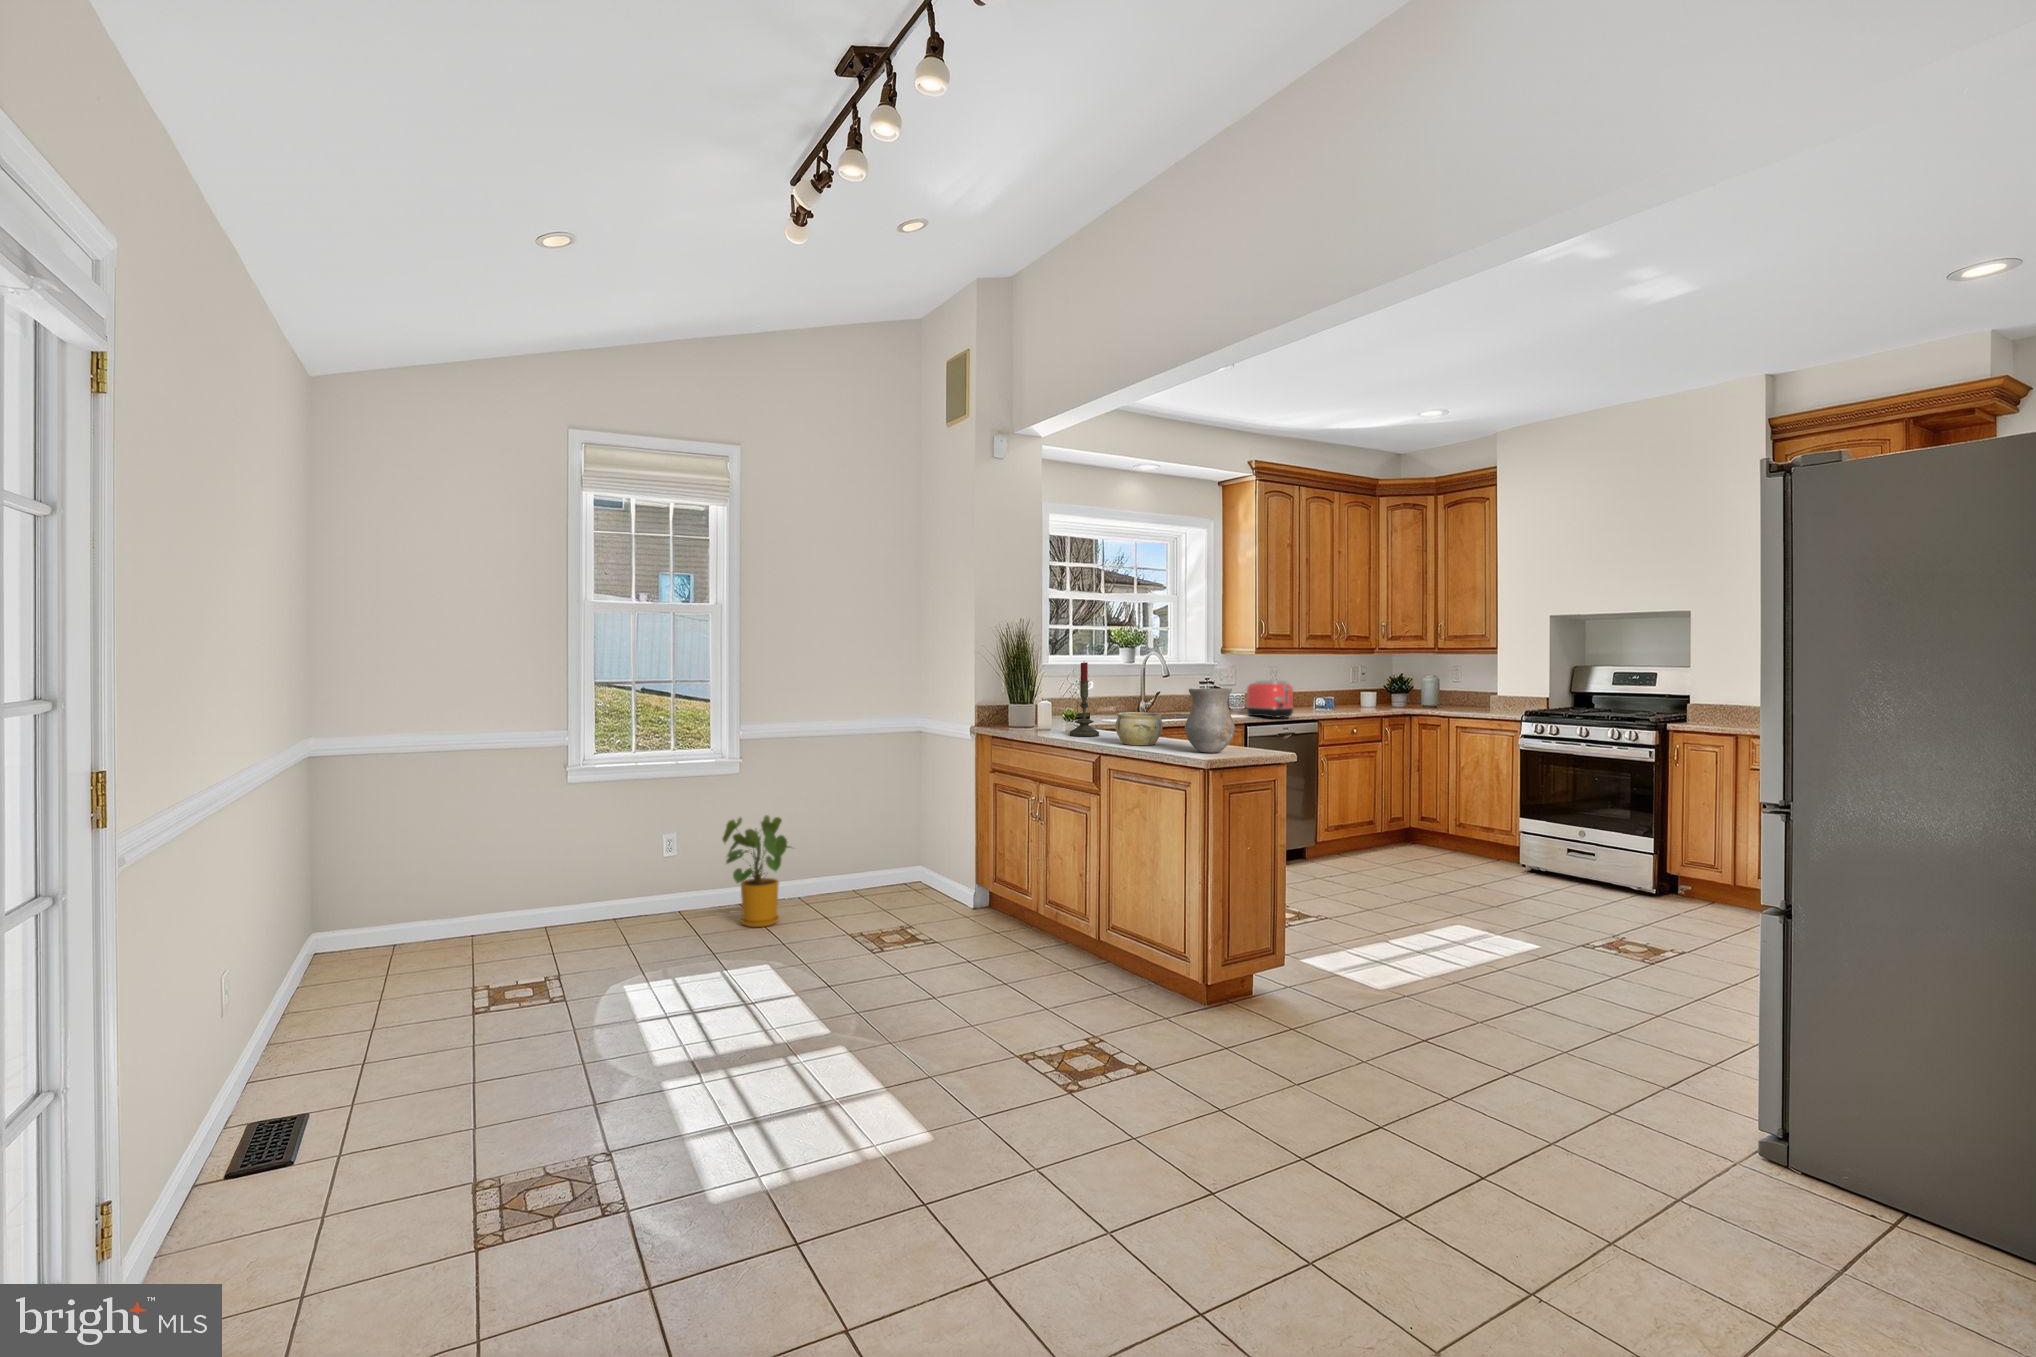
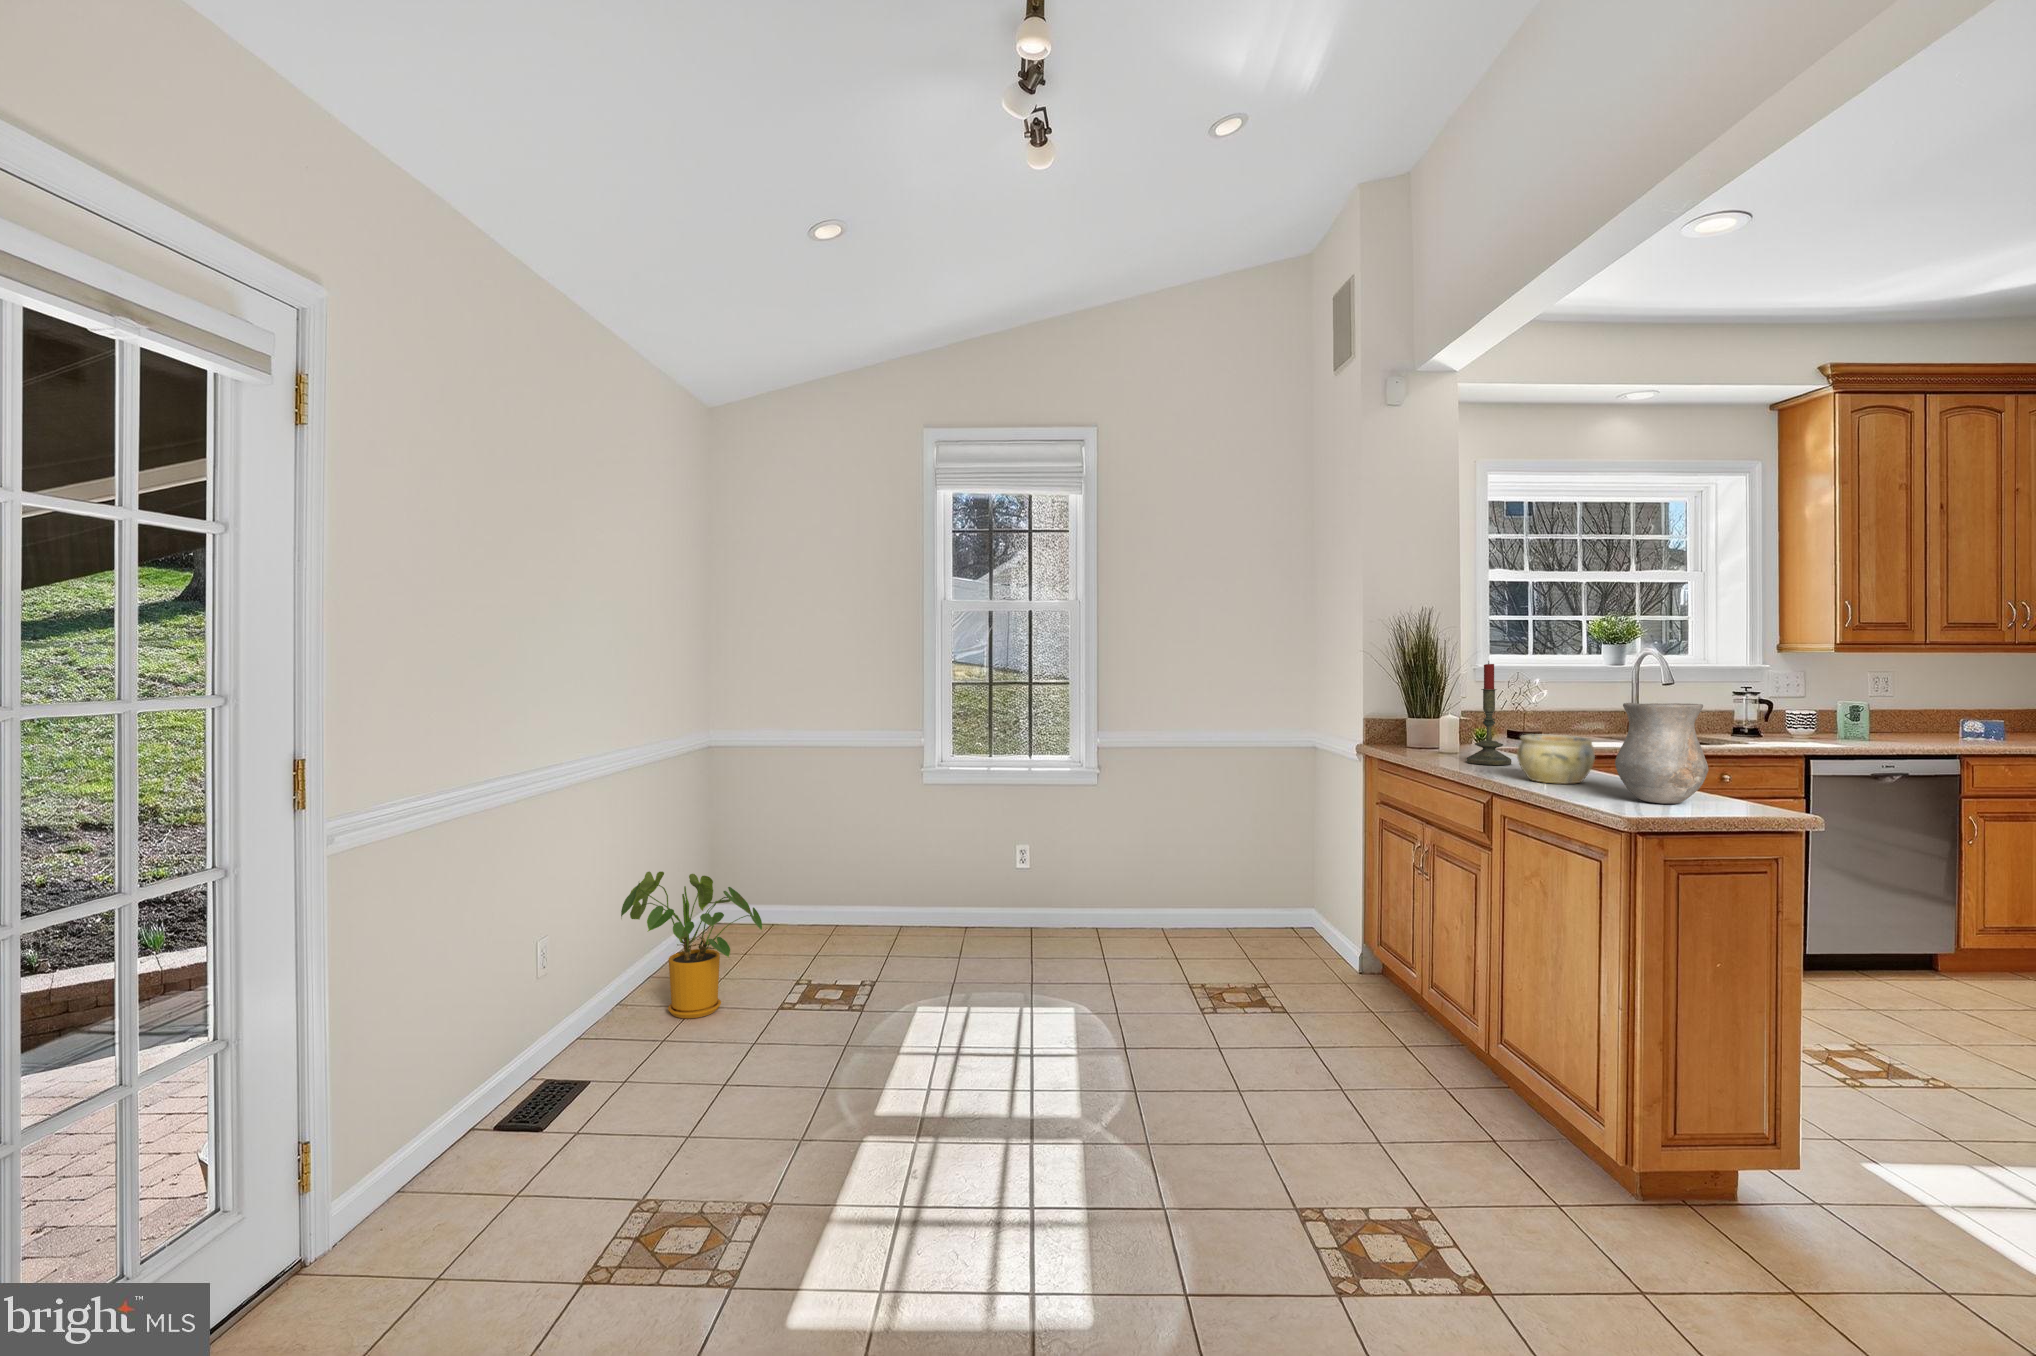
toaster: present [1246,680,1293,718] -> none [1813,692,1907,750]
house plant: present [722,815,790,927] -> present [621,872,762,1019]

